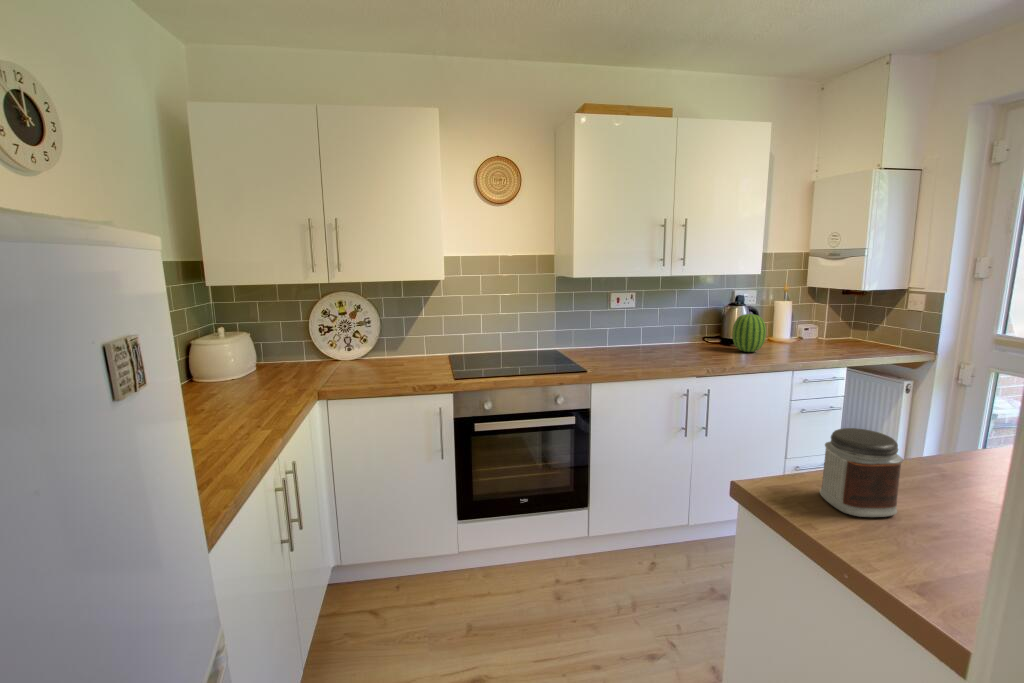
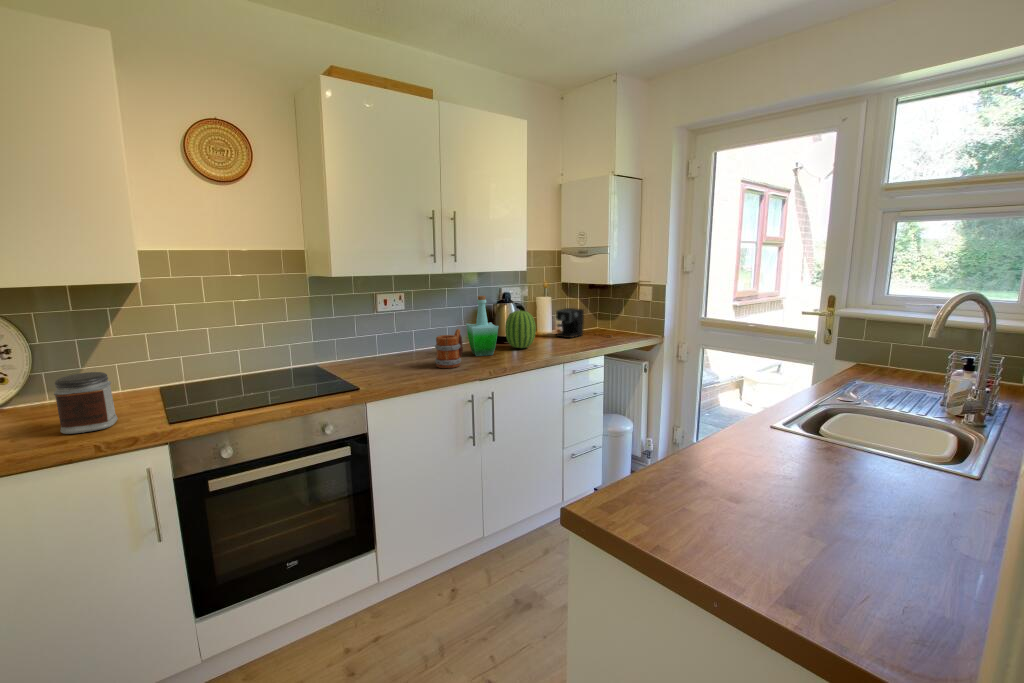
bottle: none [691,298,724,356] -> present [466,296,499,356]
coffee maker: none [793,314,864,349] -> present [556,308,610,338]
mug: none [656,328,685,363] -> present [435,329,463,368]
jar: present [820,428,903,517] -> present [54,372,118,434]

